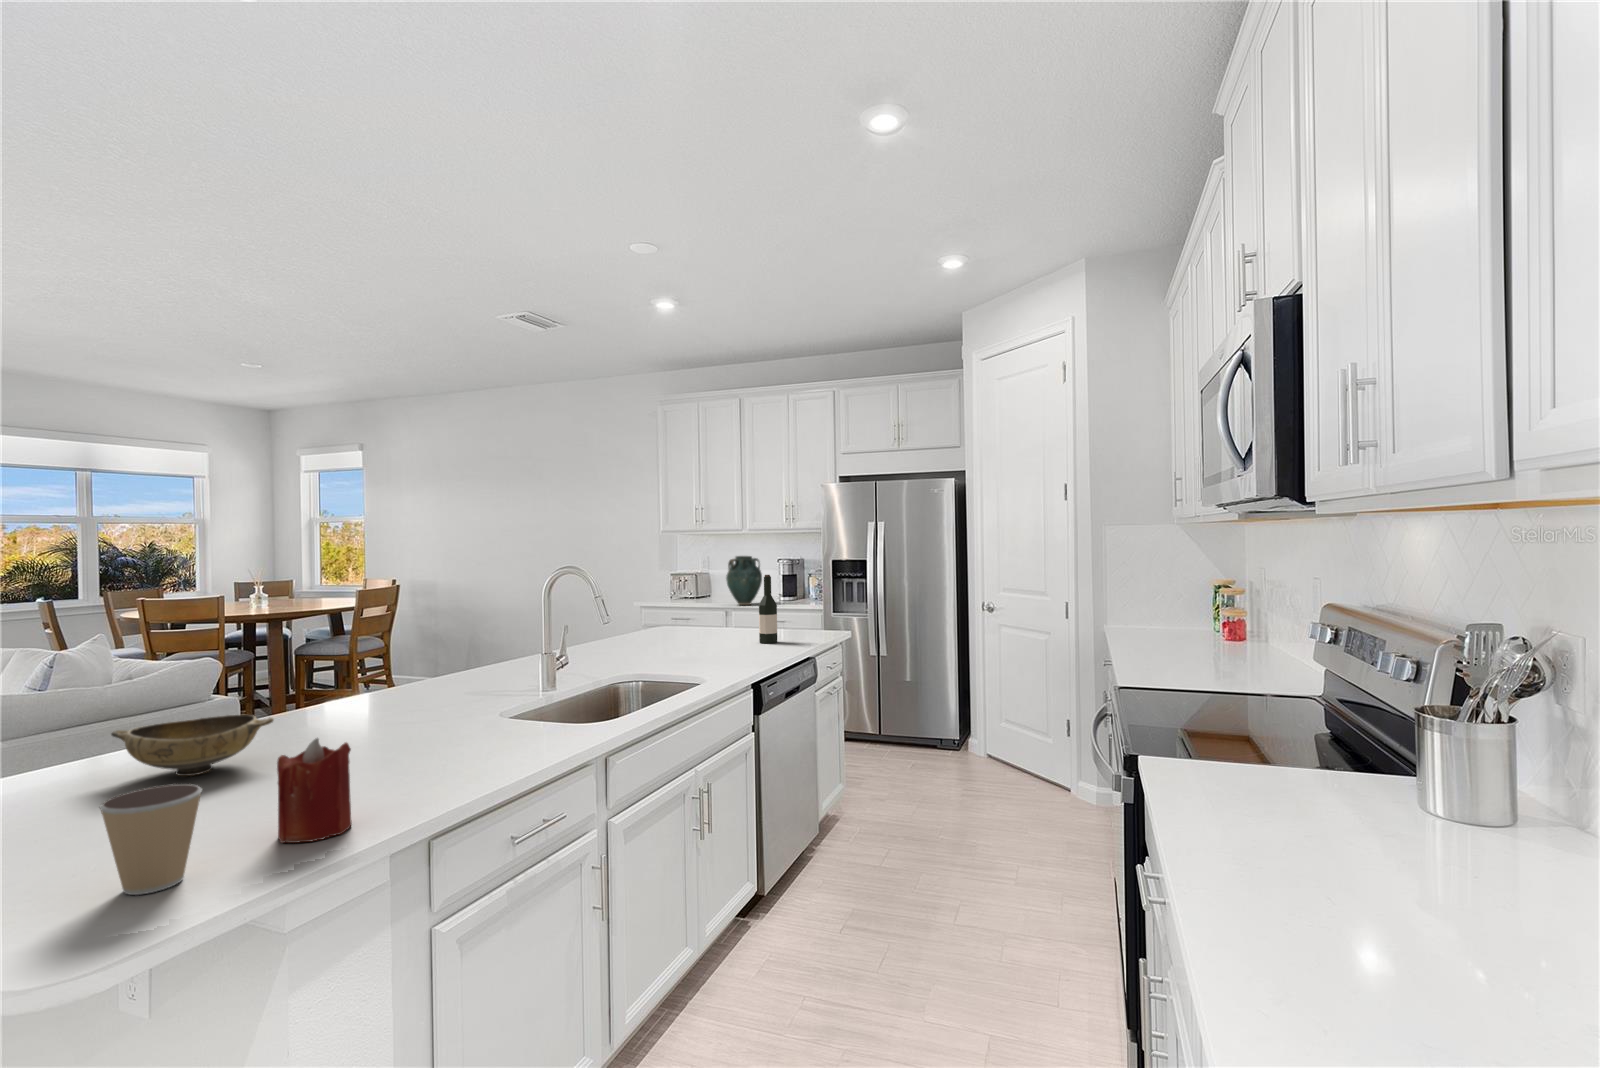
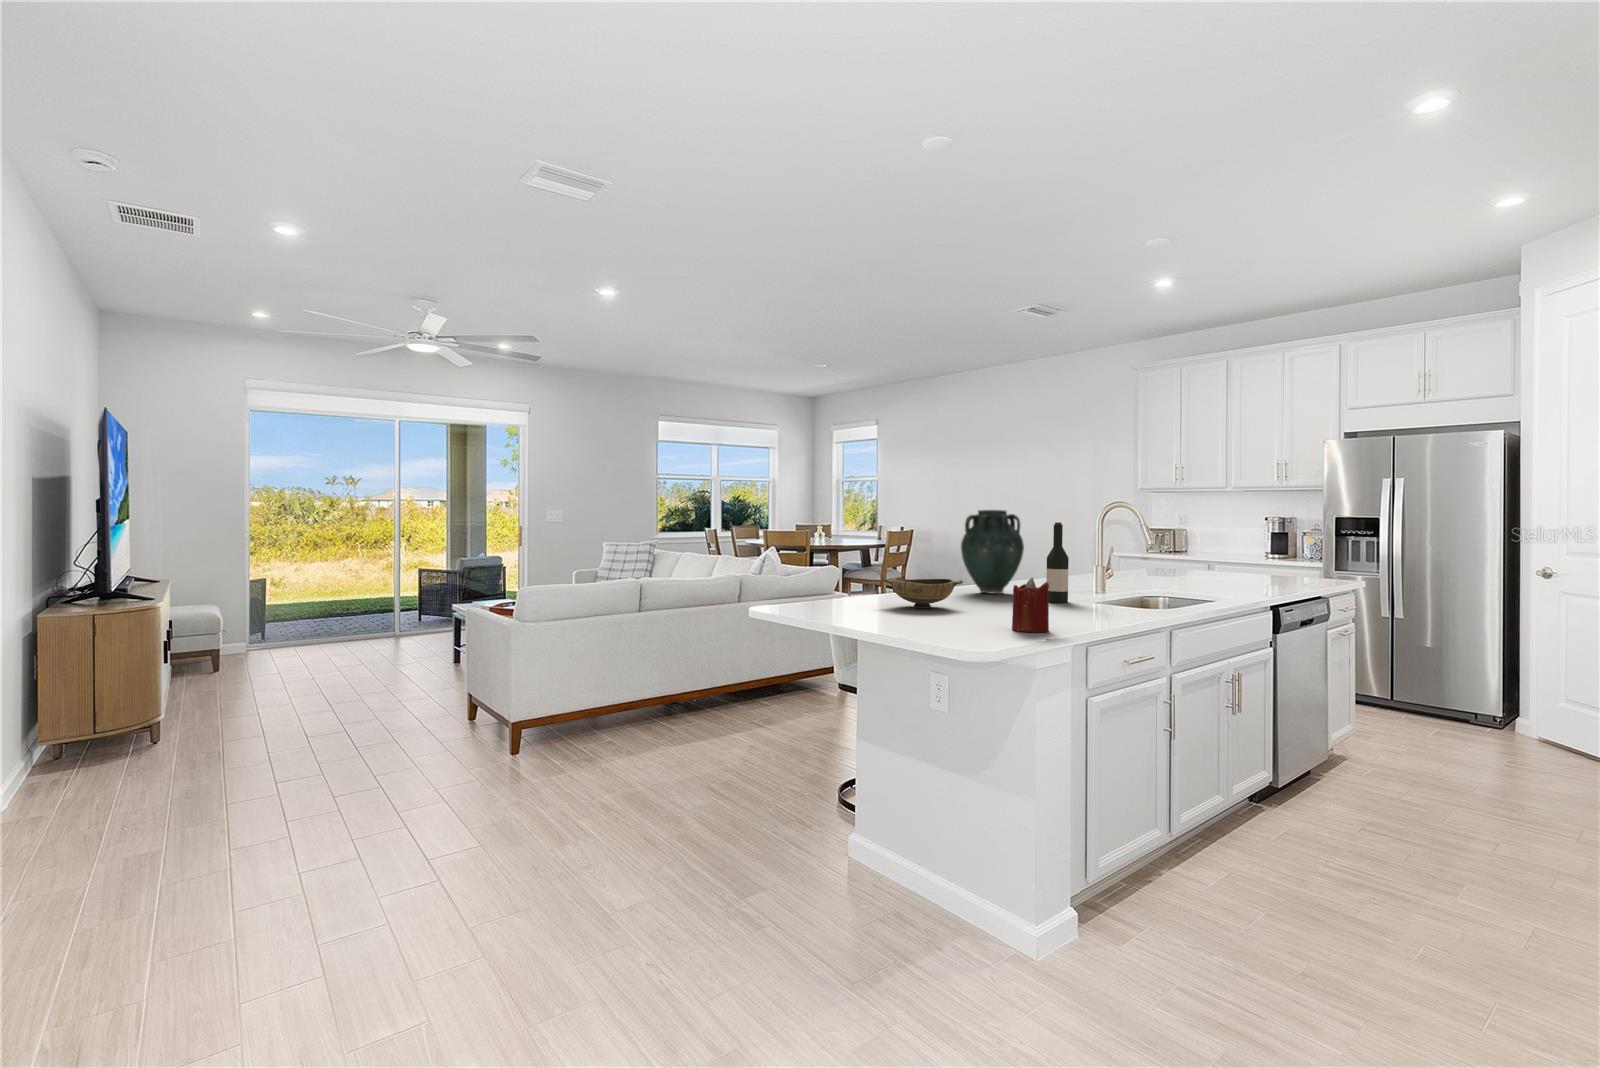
vase: present [726,556,762,605] -> present [961,510,1024,594]
wine bottle: present [759,575,777,643] -> present [1046,522,1069,603]
coffee cup: present [99,784,202,895] -> none [954,589,996,637]

